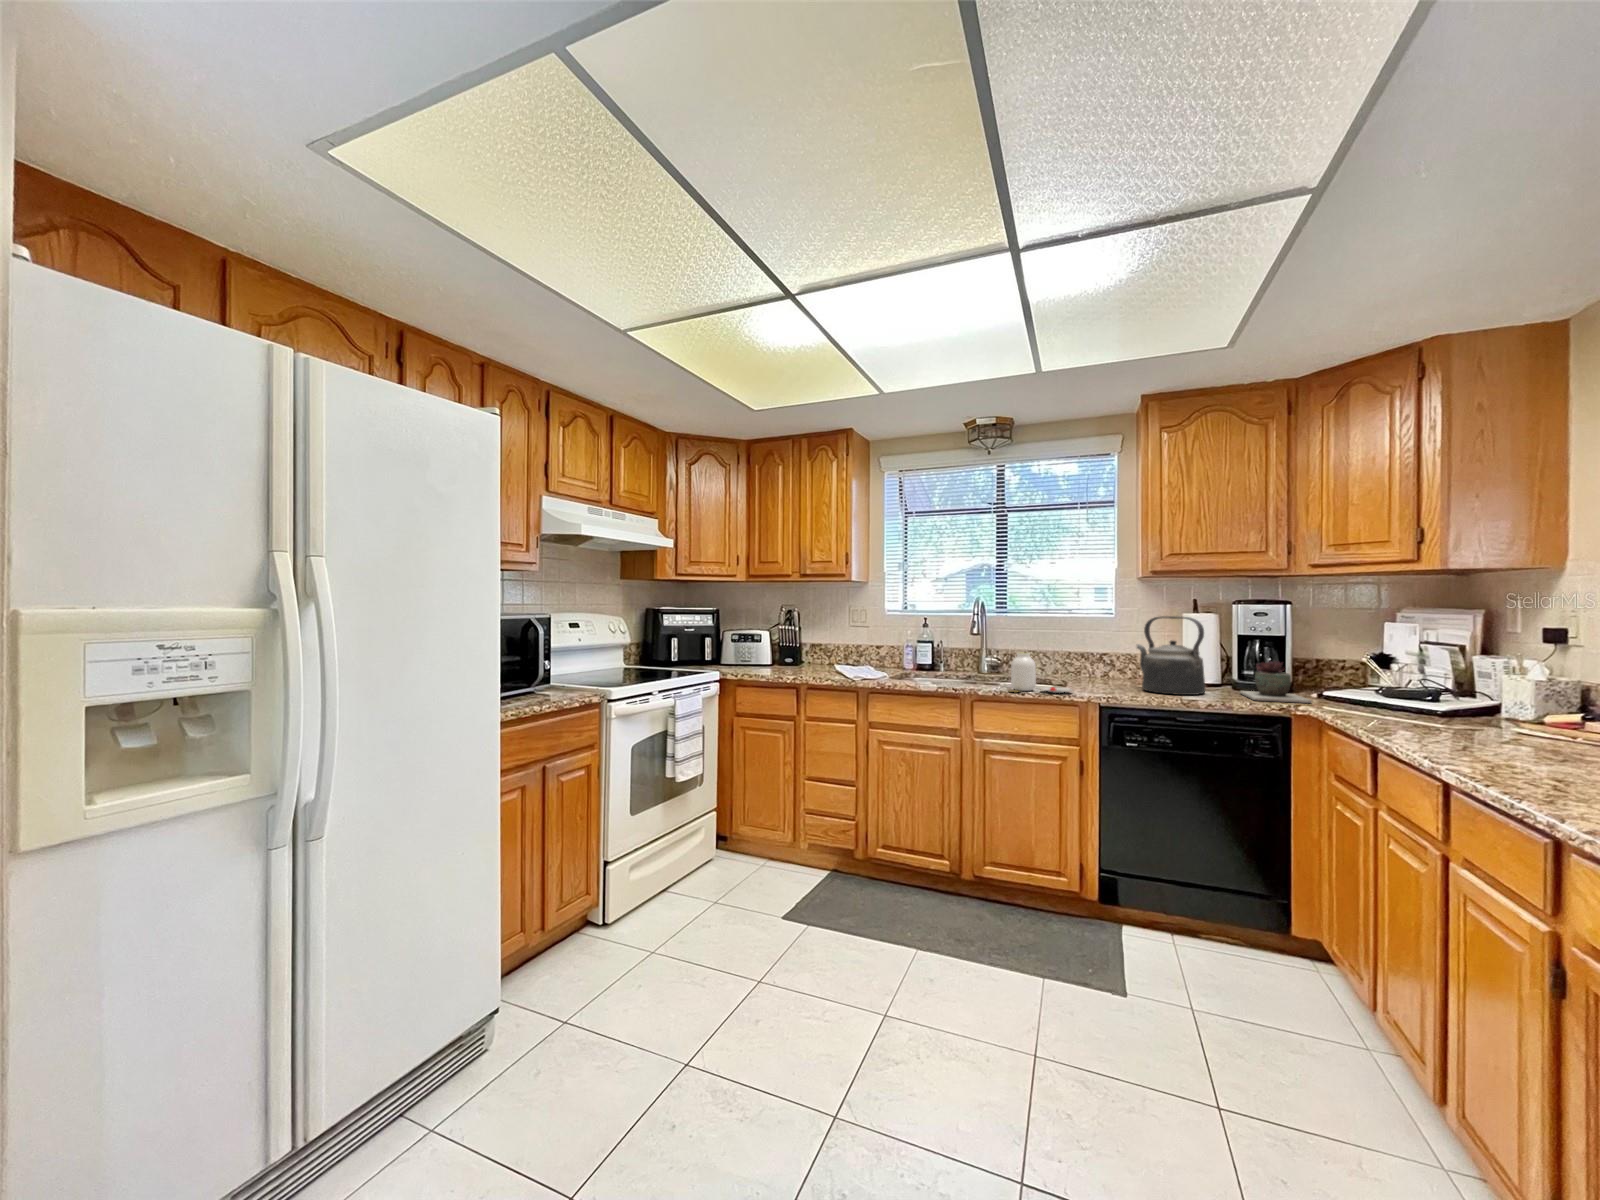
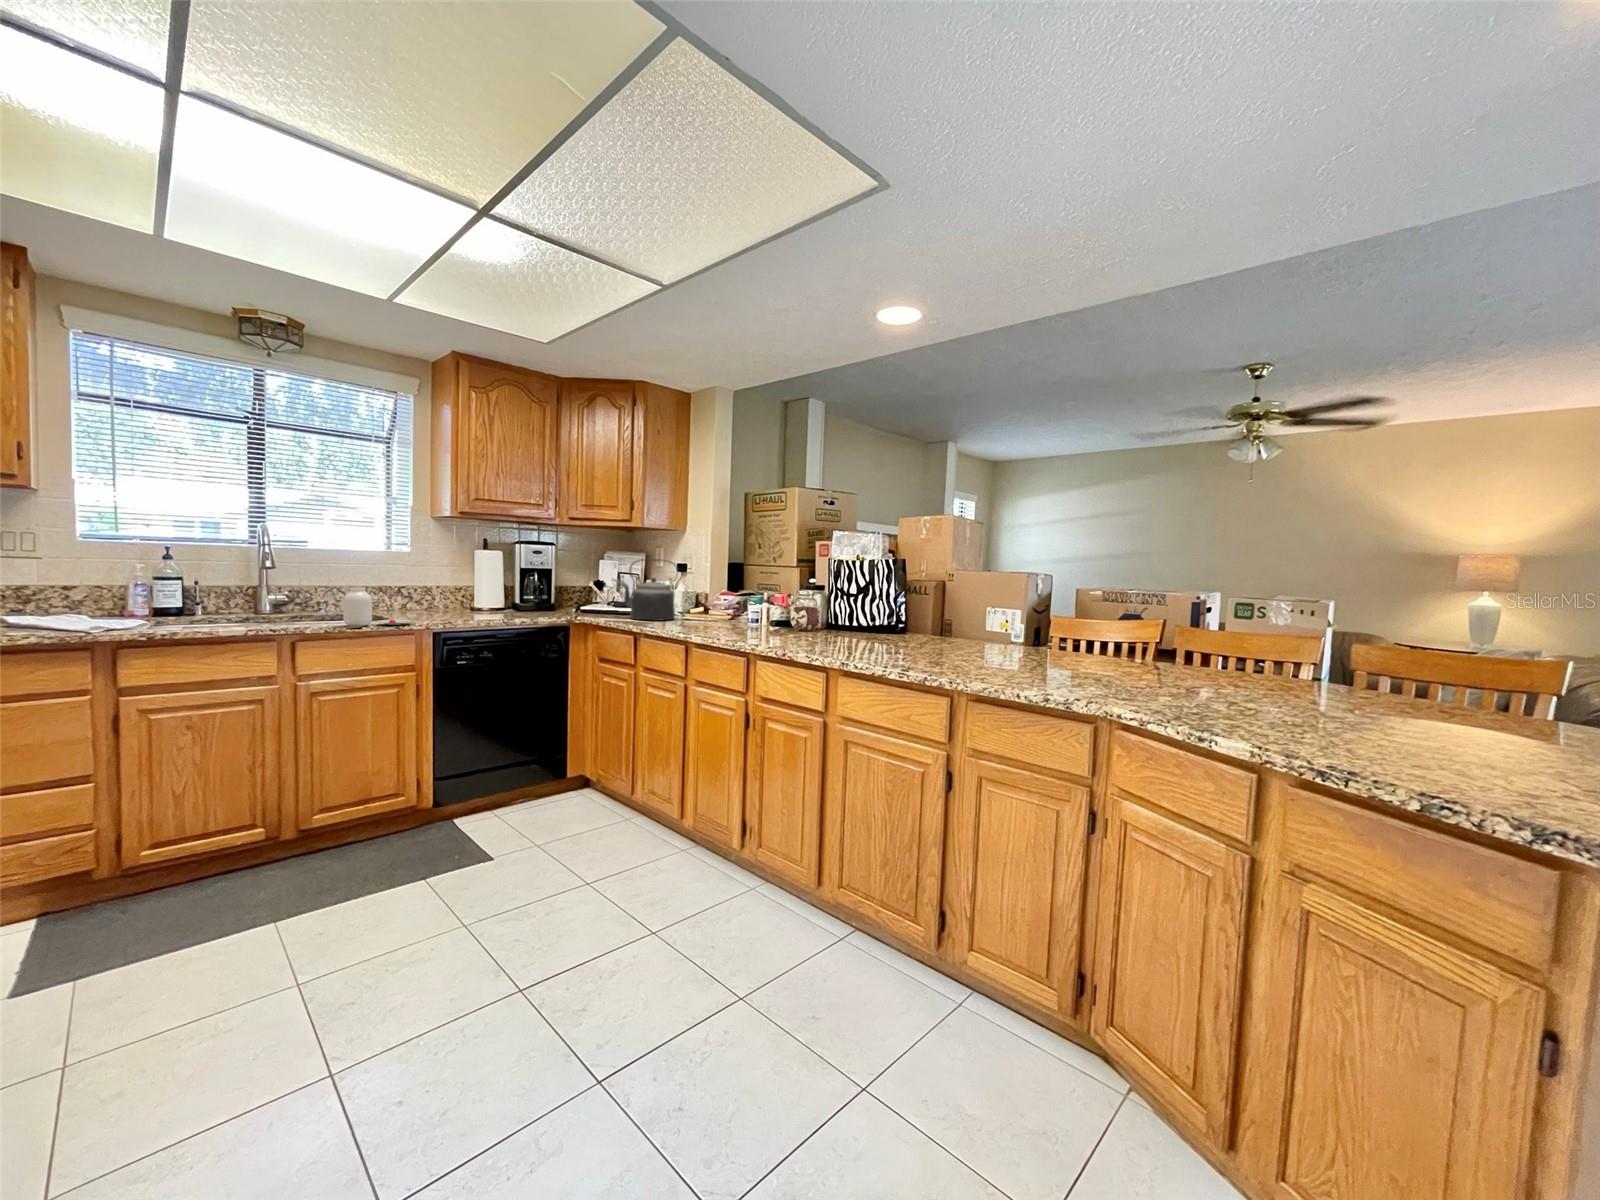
kettle: present [1137,616,1205,695] -> present [621,559,678,621]
succulent plant: present [1240,661,1312,703] -> none [530,587,581,617]

